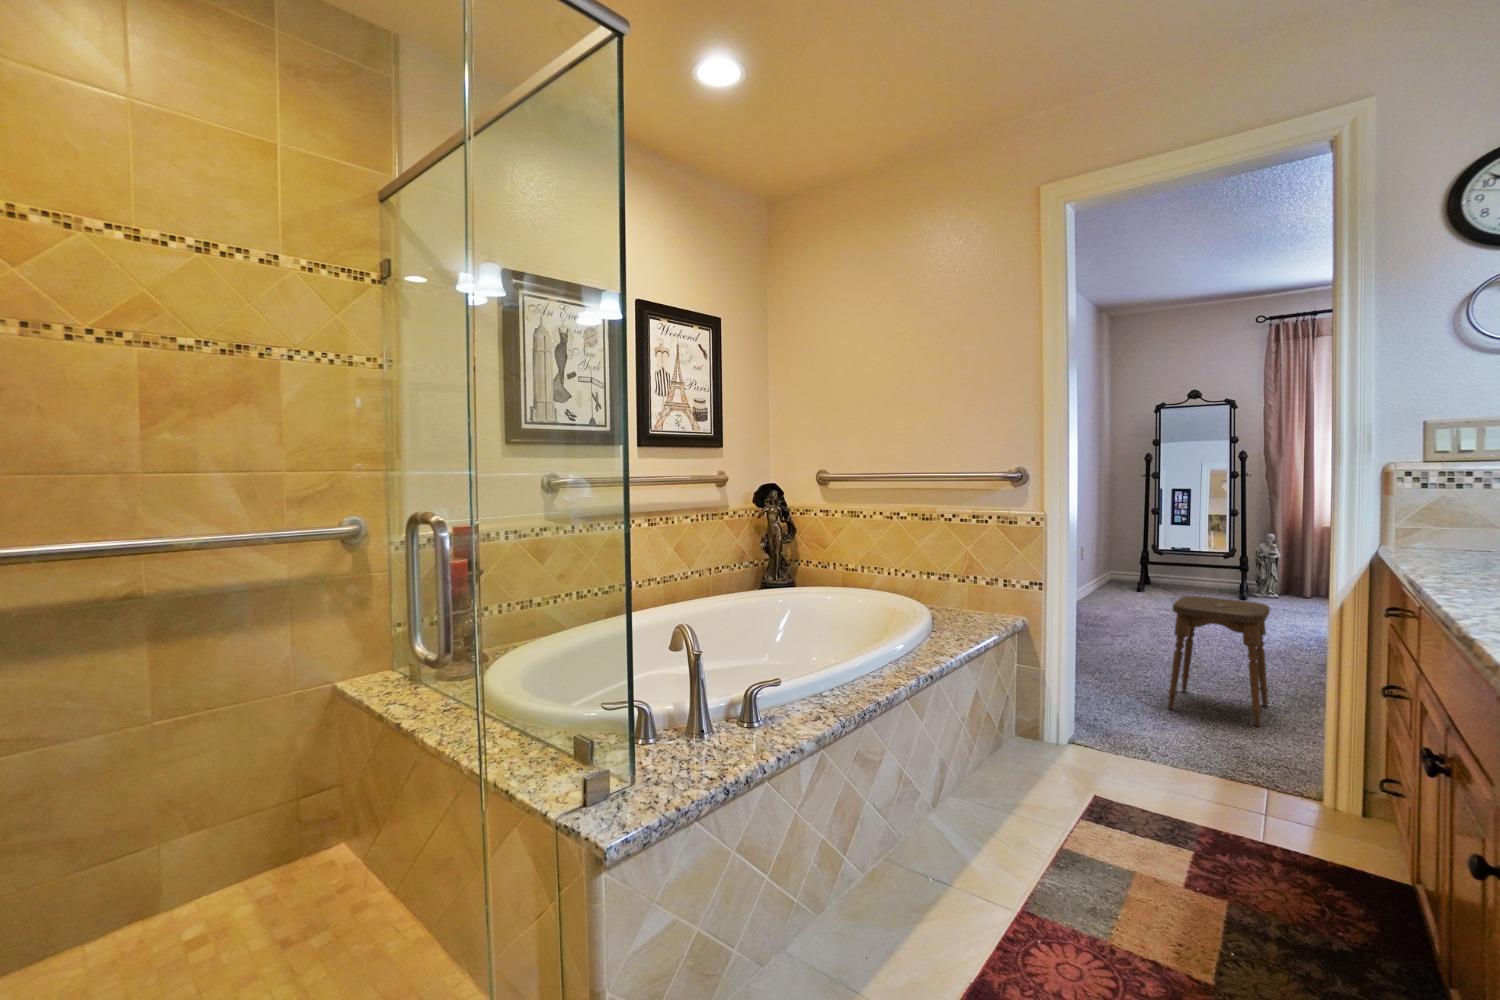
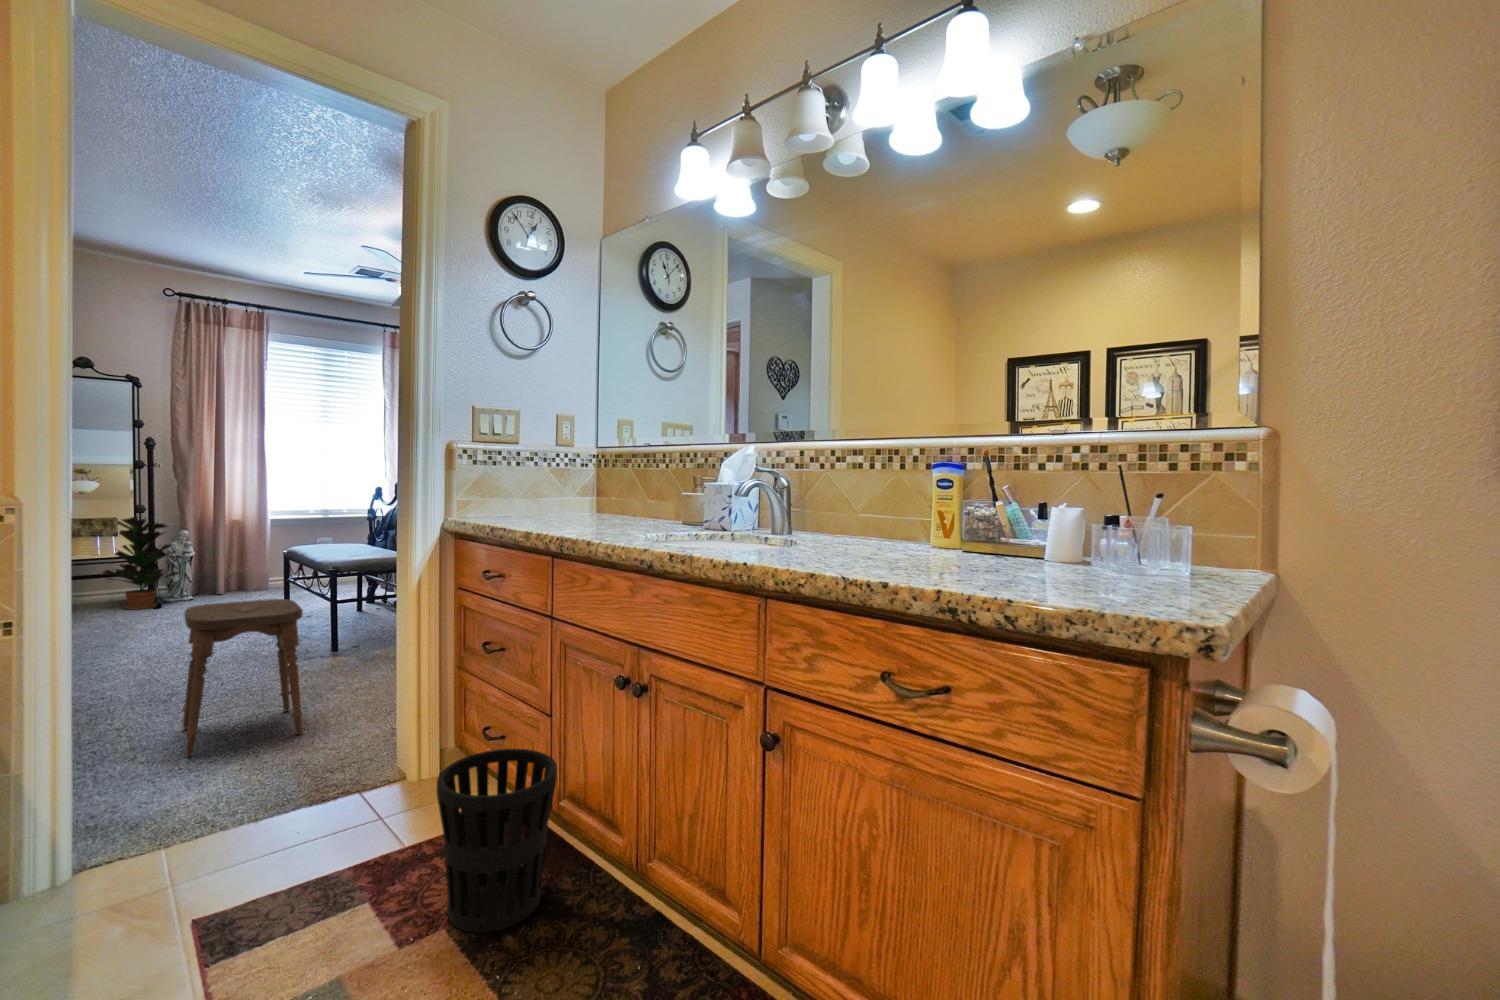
potted plant: none [1201,520,1262,598] -> present [103,517,179,610]
wastebasket: none [1224,769,1365,949] -> present [437,749,557,933]

